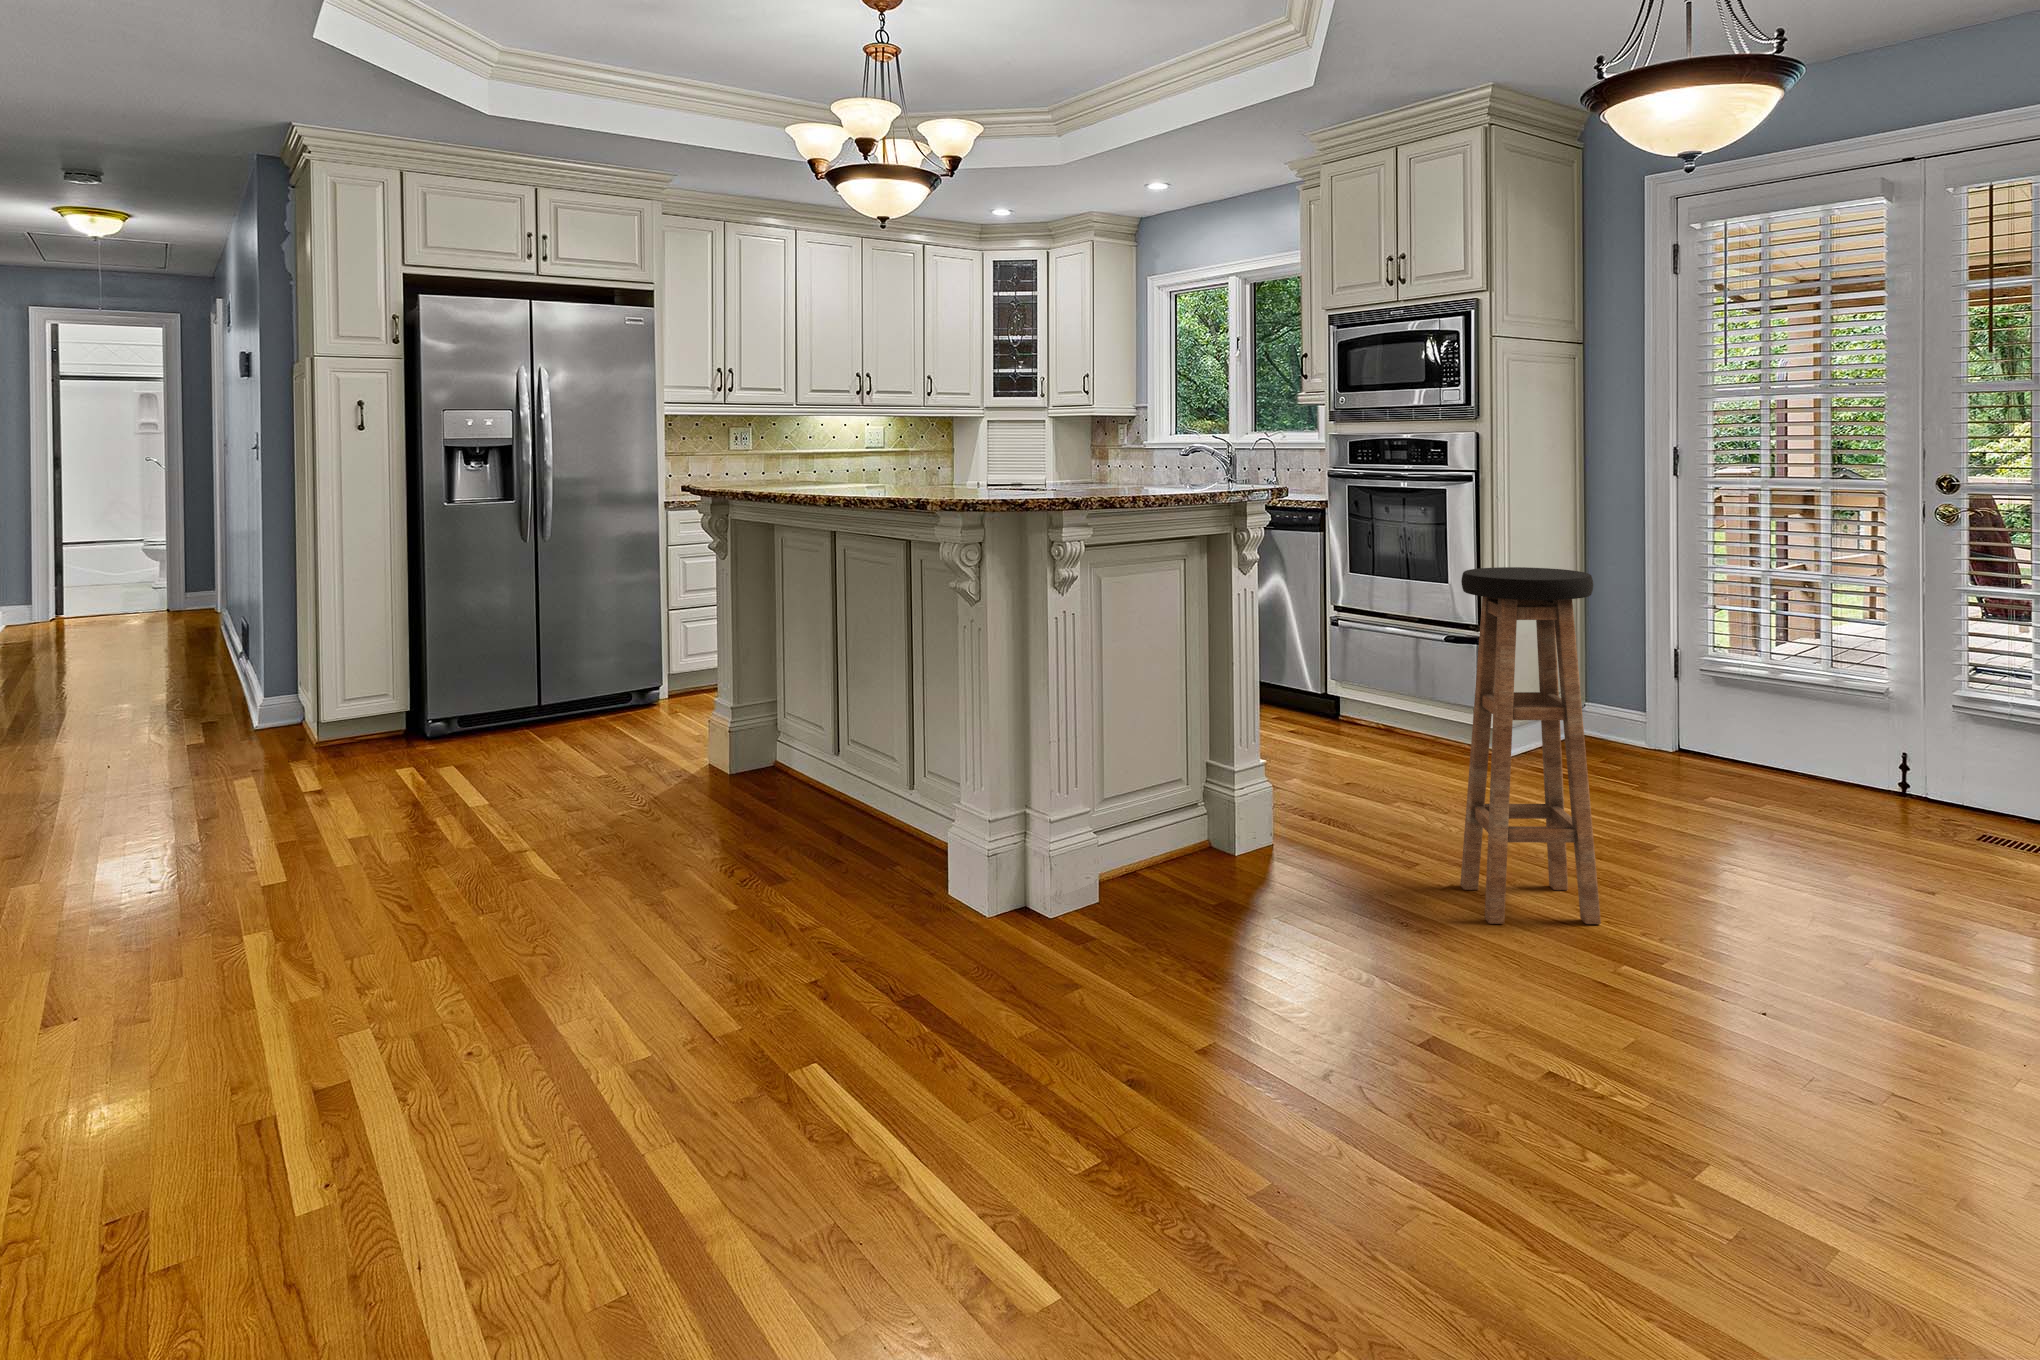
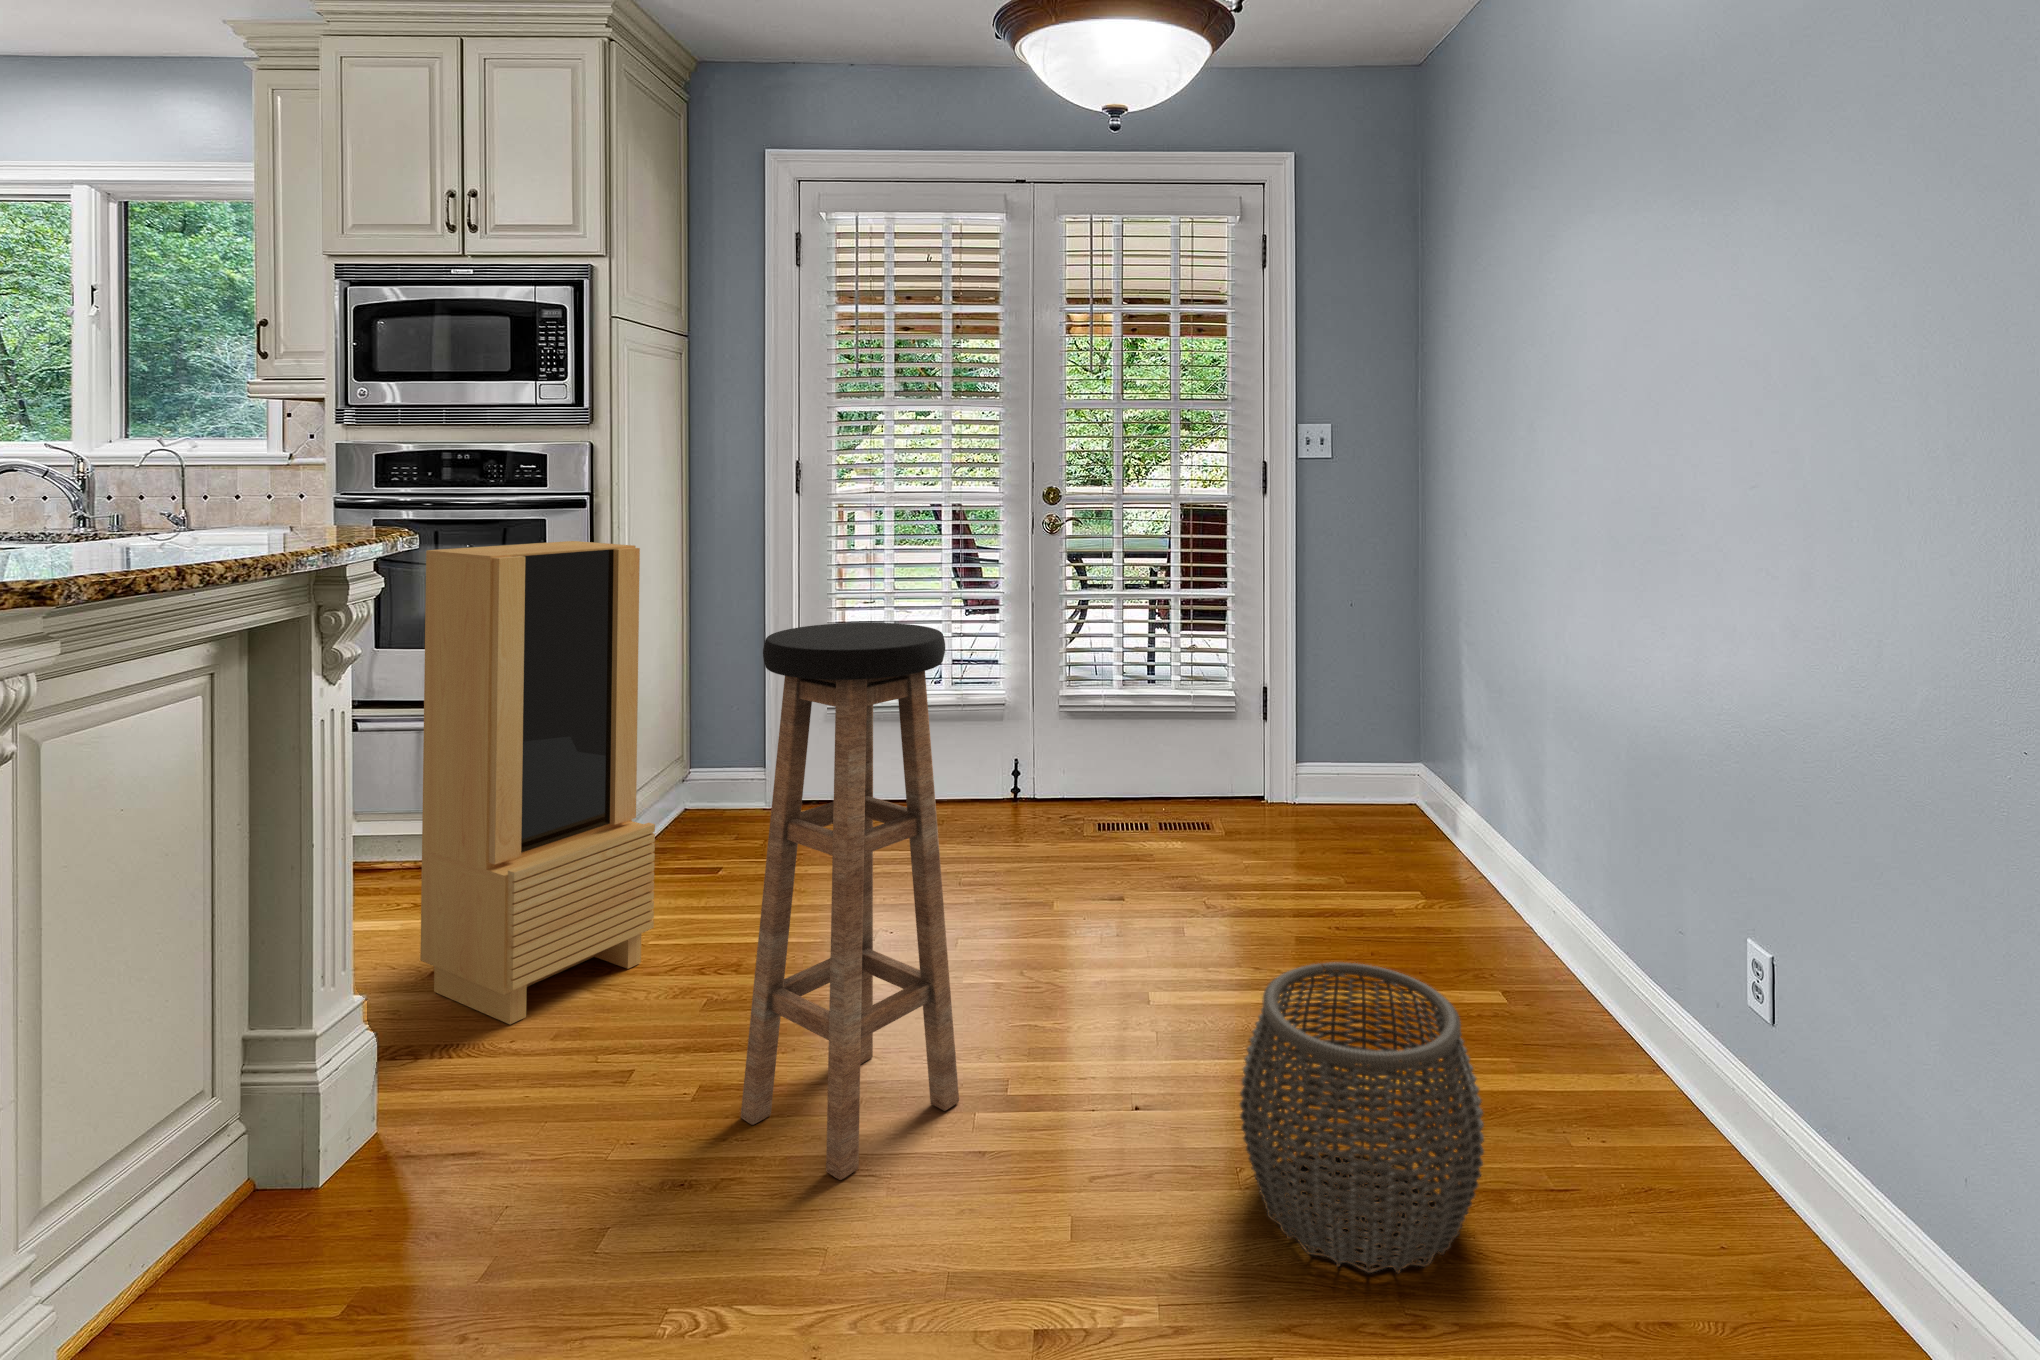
storage cabinet: none [1339,507,1475,813] -> present [420,541,655,1024]
woven basket: none [1725,873,1955,1102] -> present [1240,962,1484,1273]

